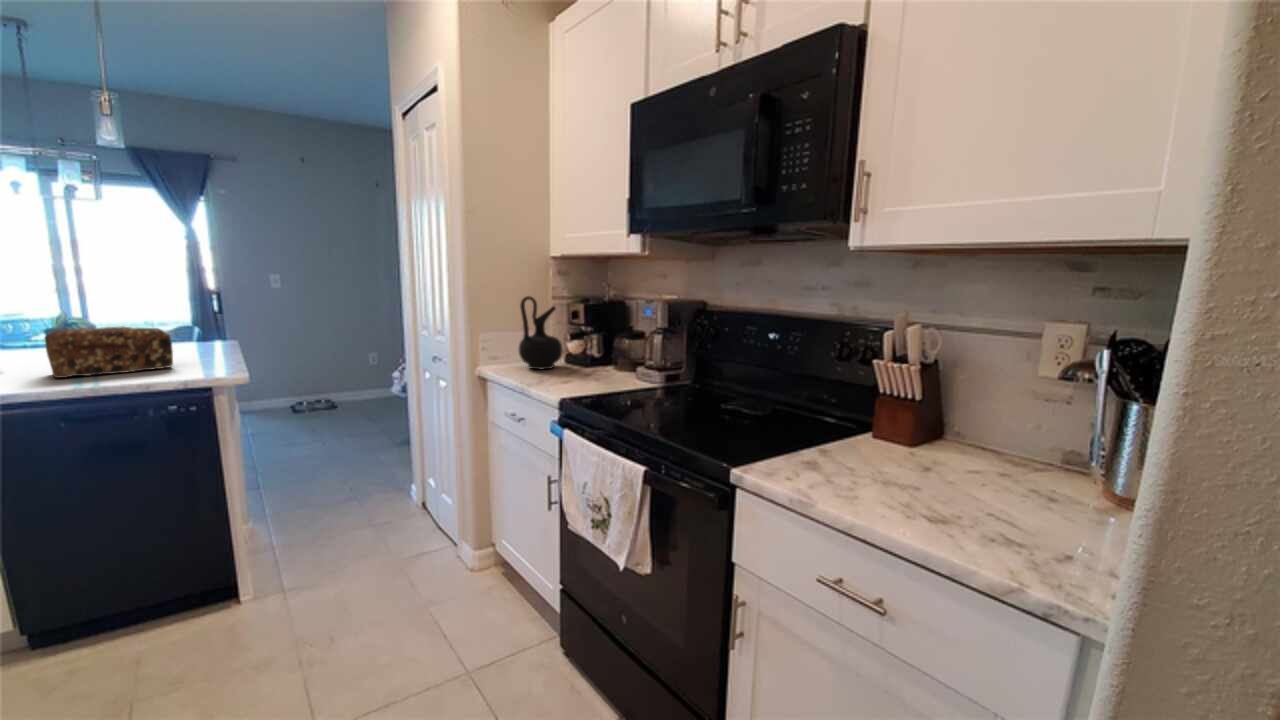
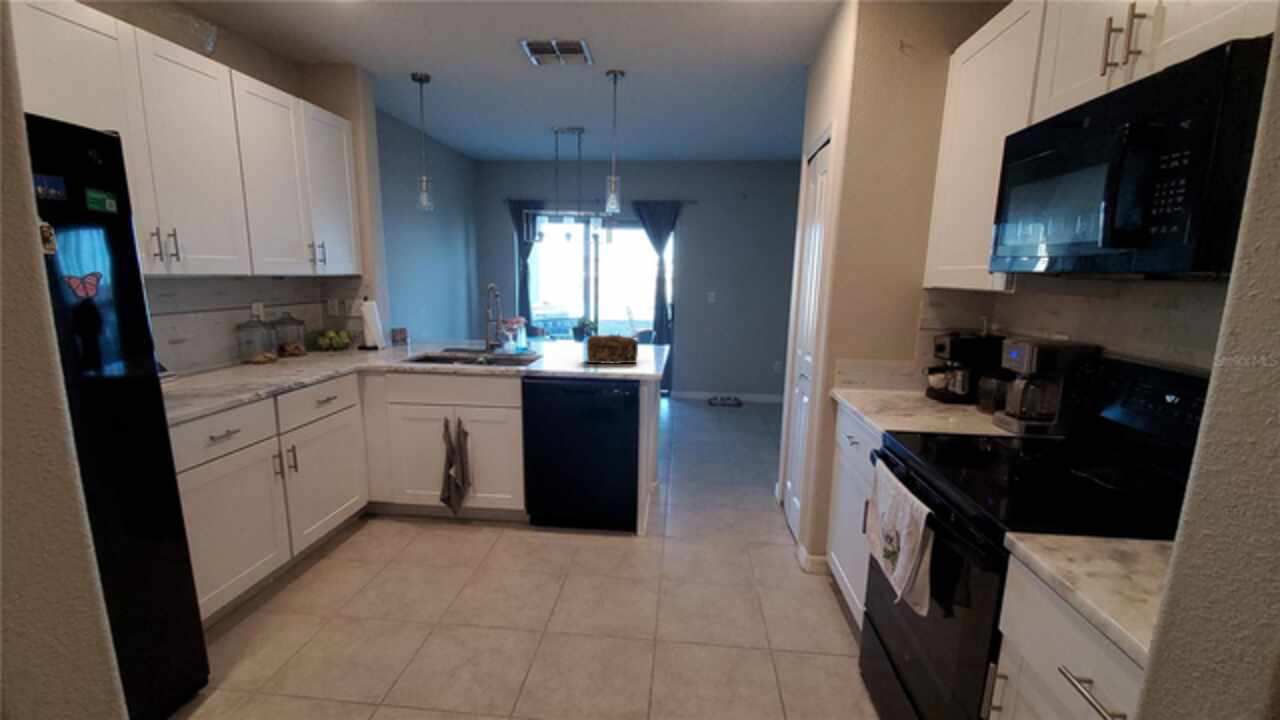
ceramic jug: present [519,296,562,369] -> none [866,330,912,401]

